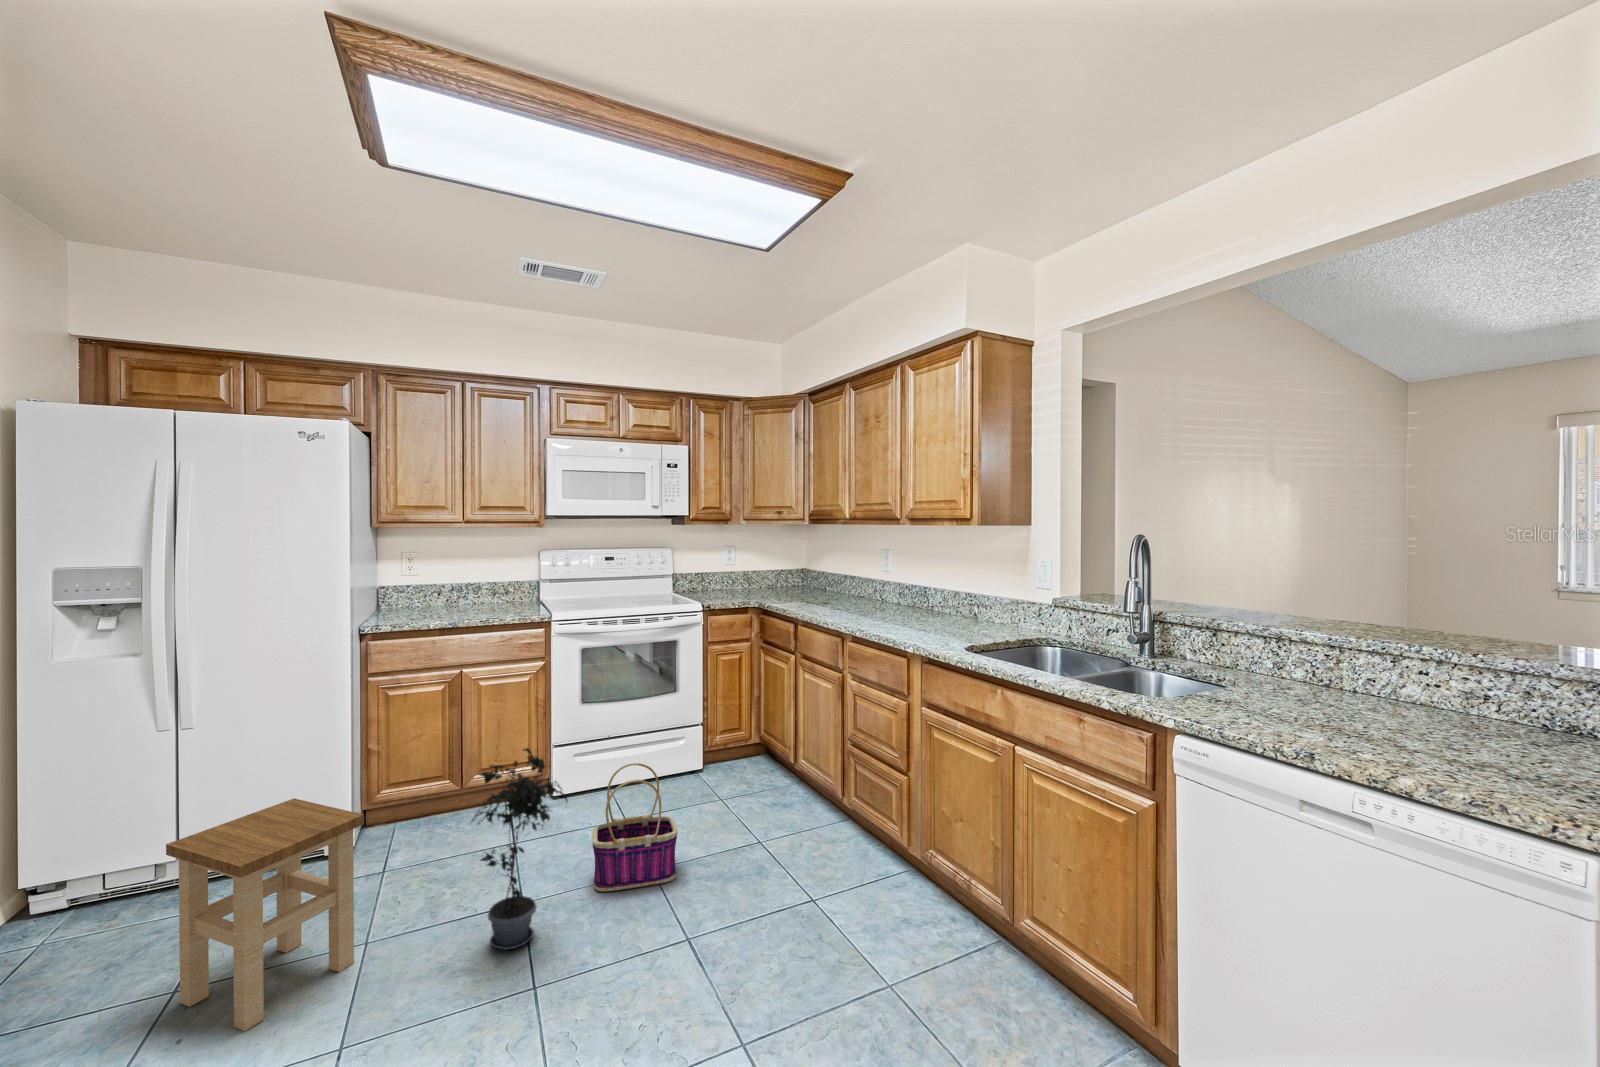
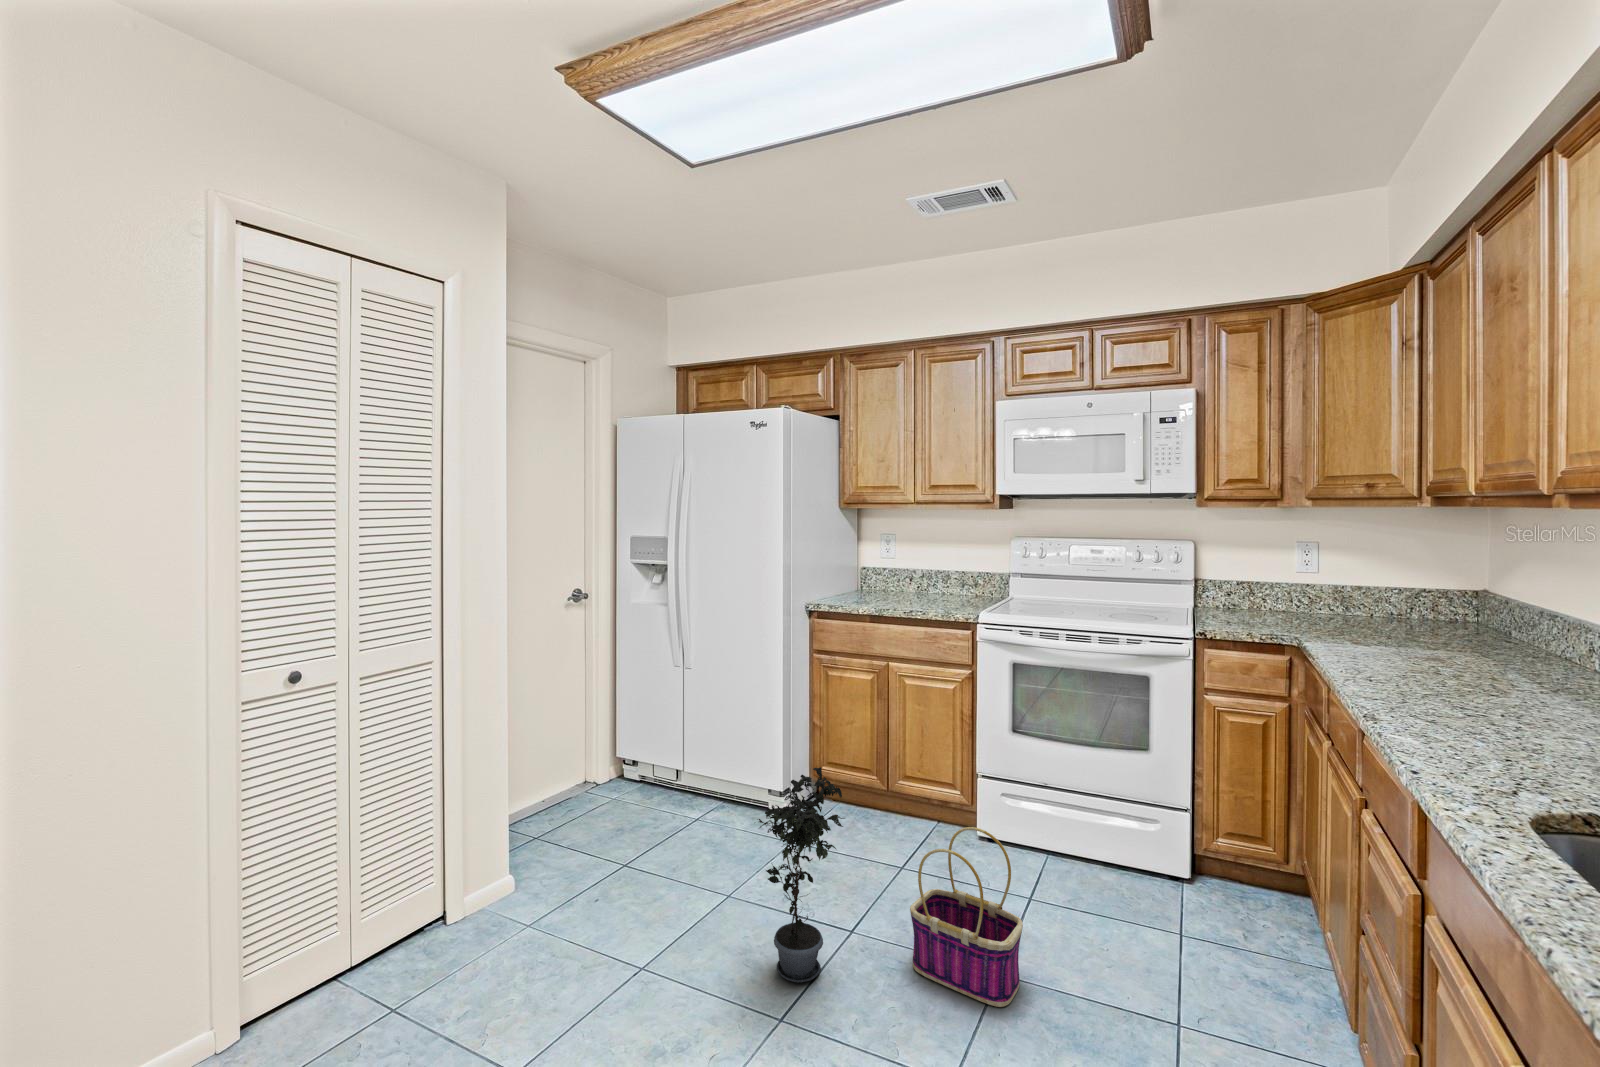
stool: present [166,798,364,1031] -> none [600,752,704,929]

